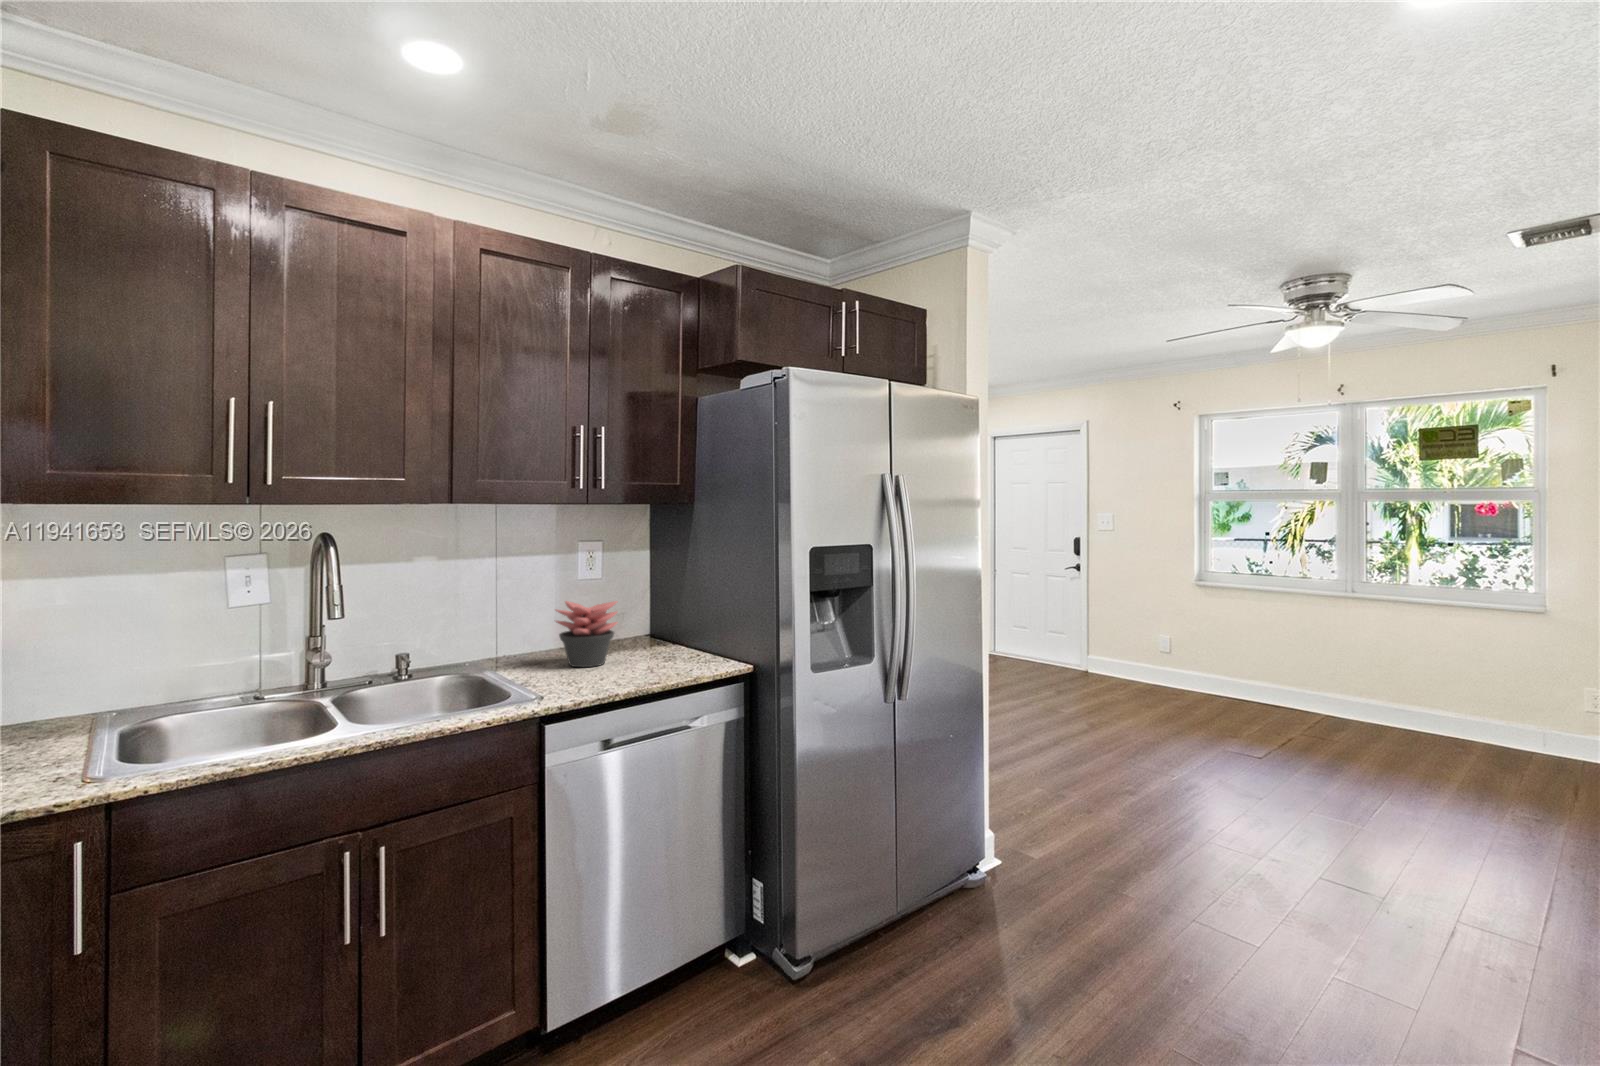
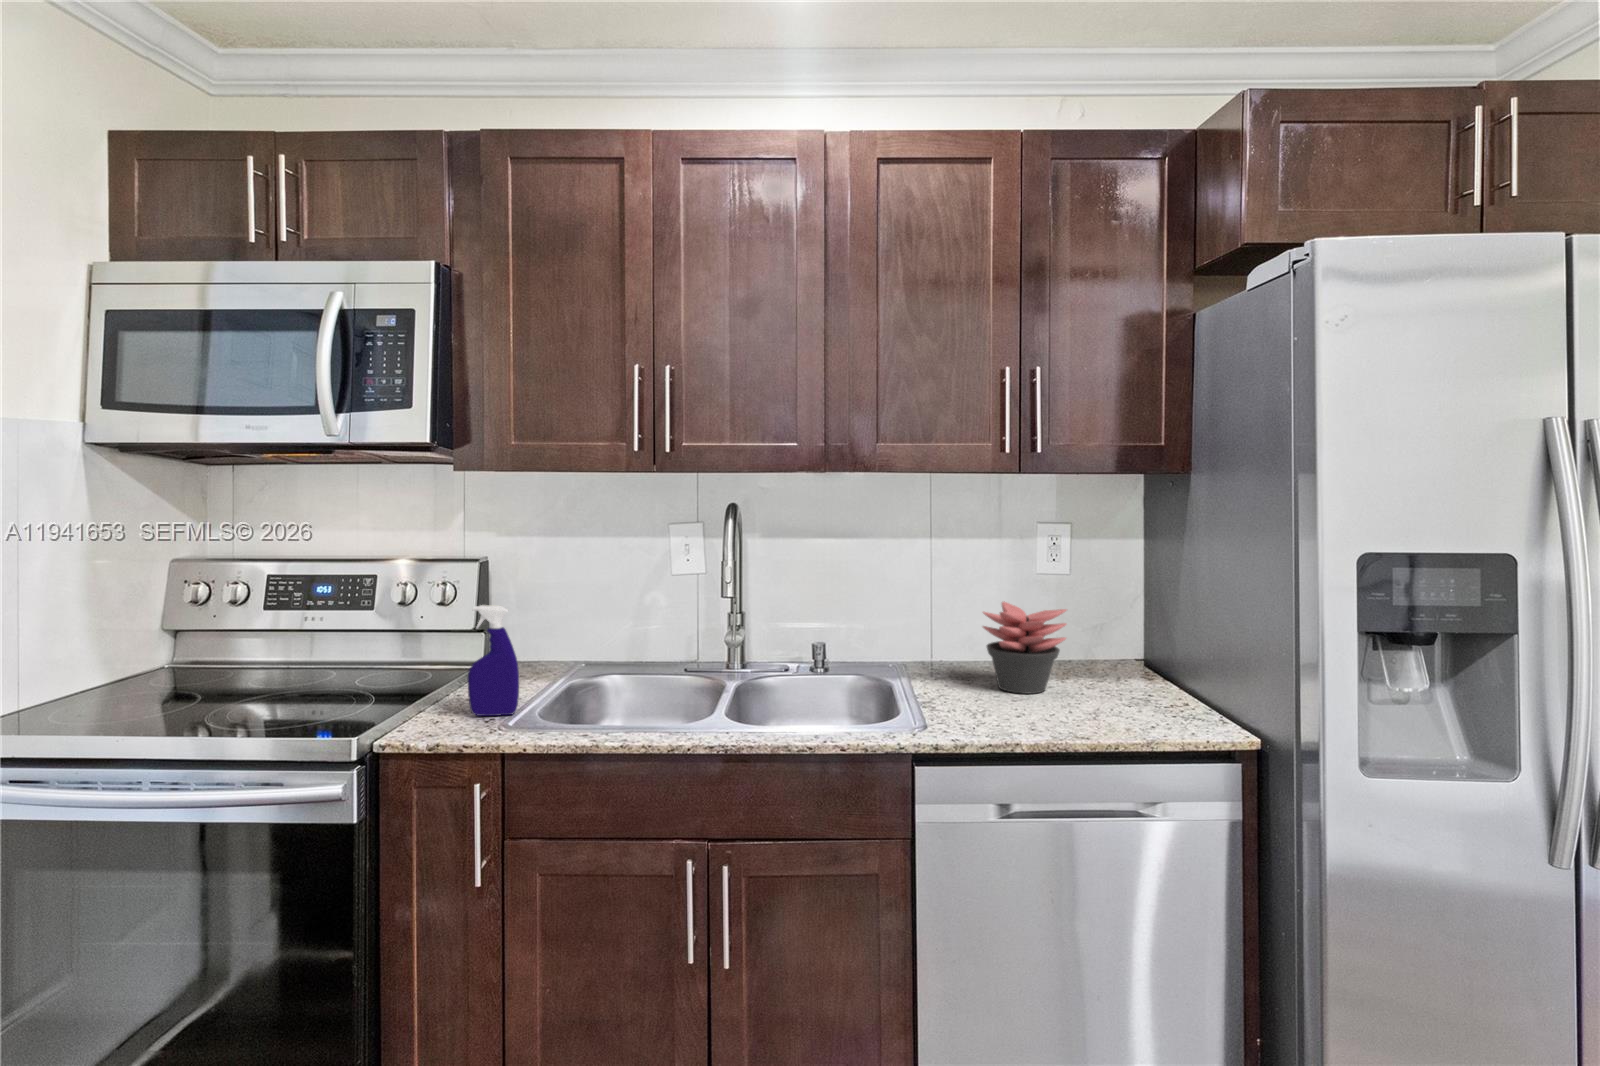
spray bottle: none [14,648,92,778] -> present [468,605,519,716]

